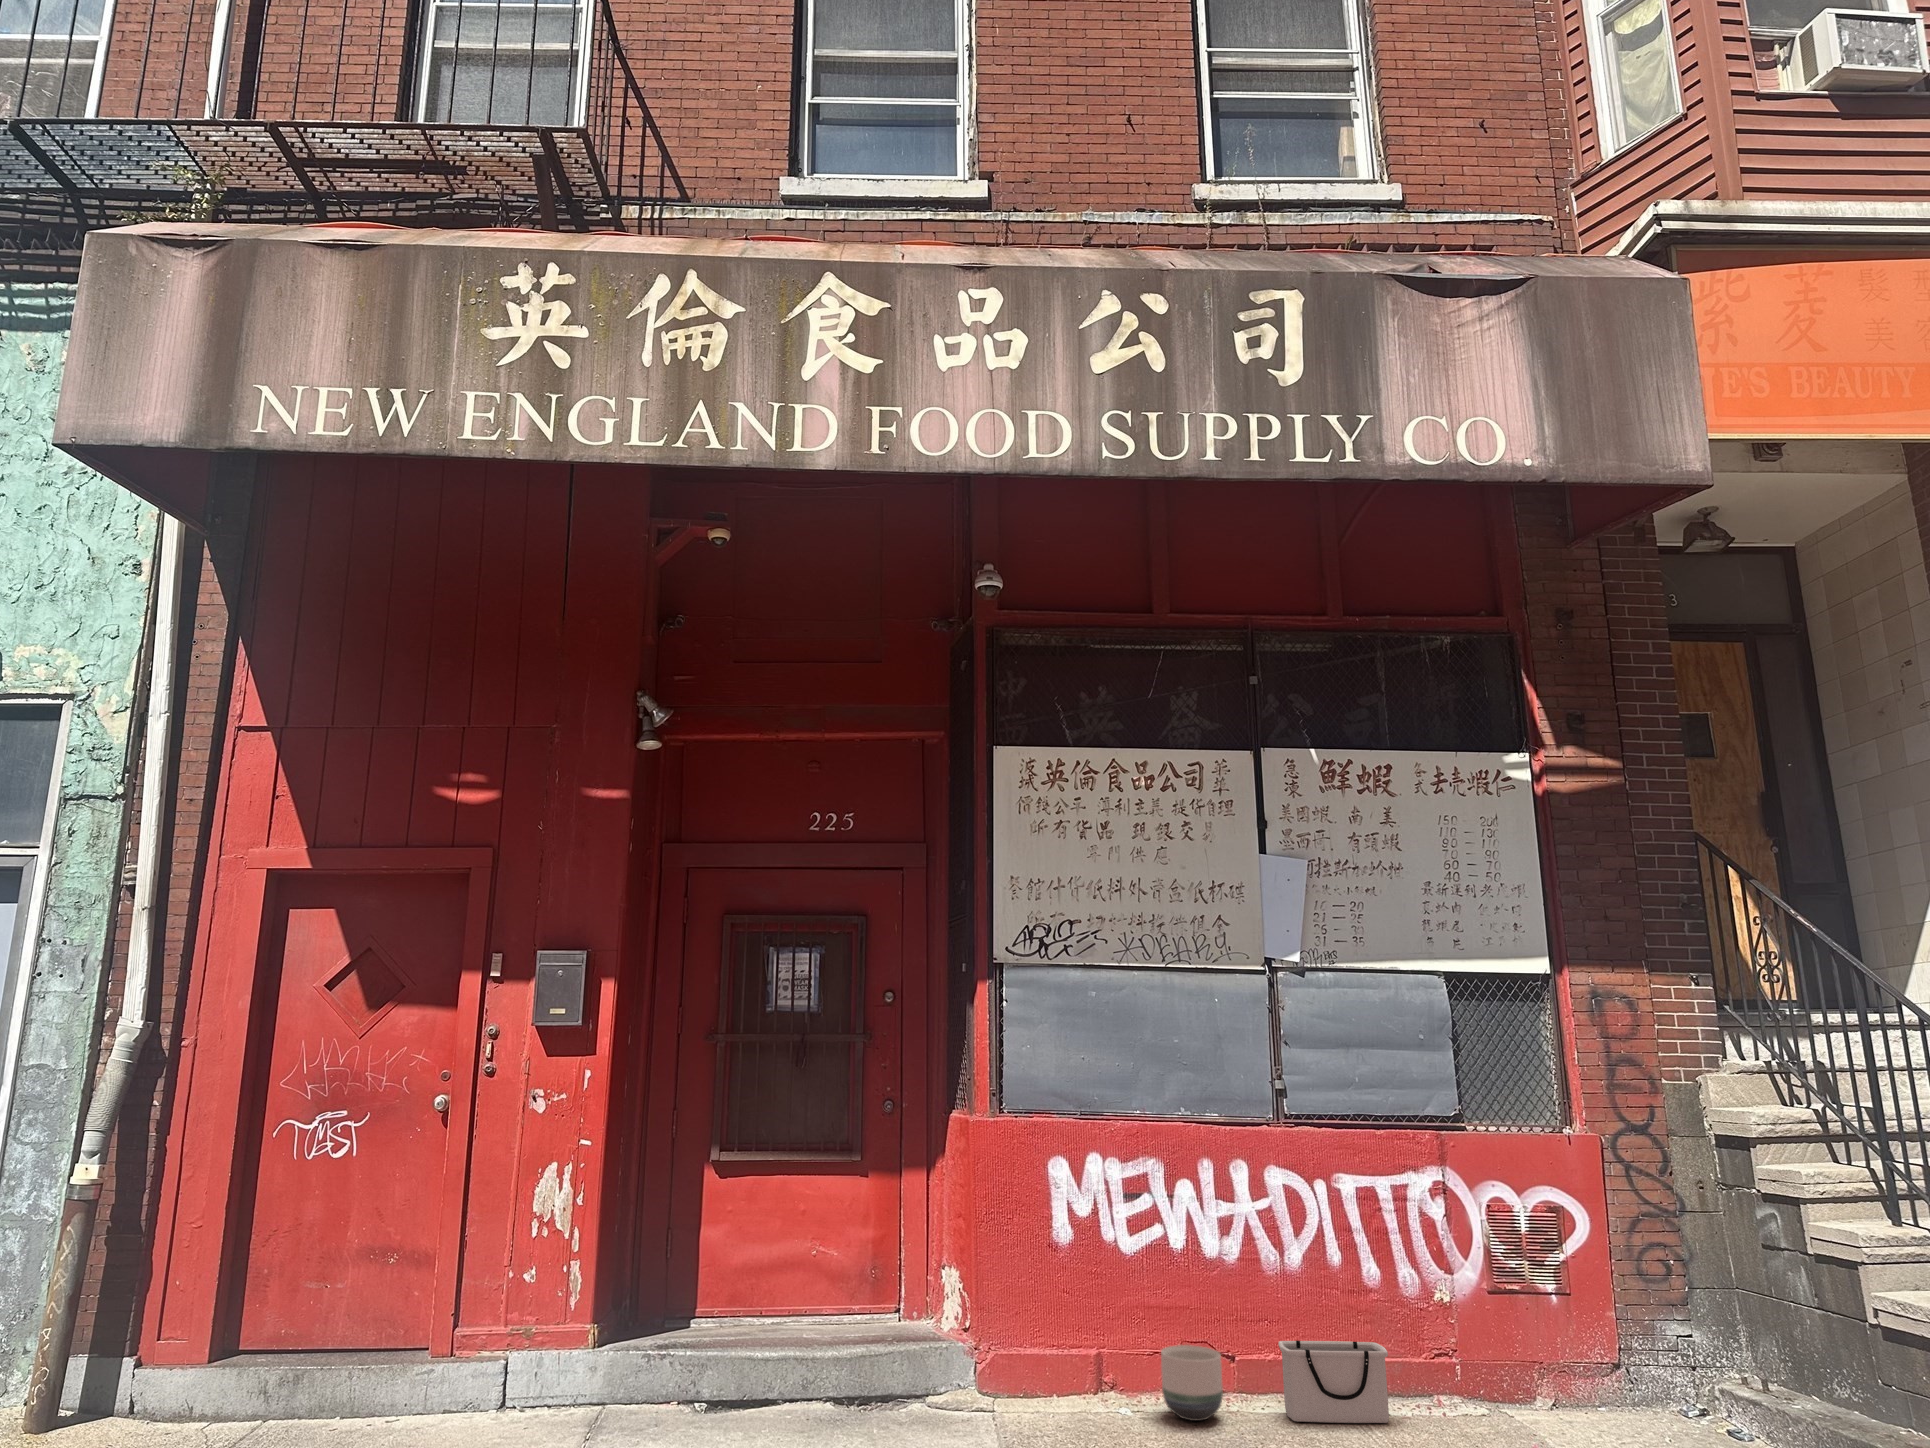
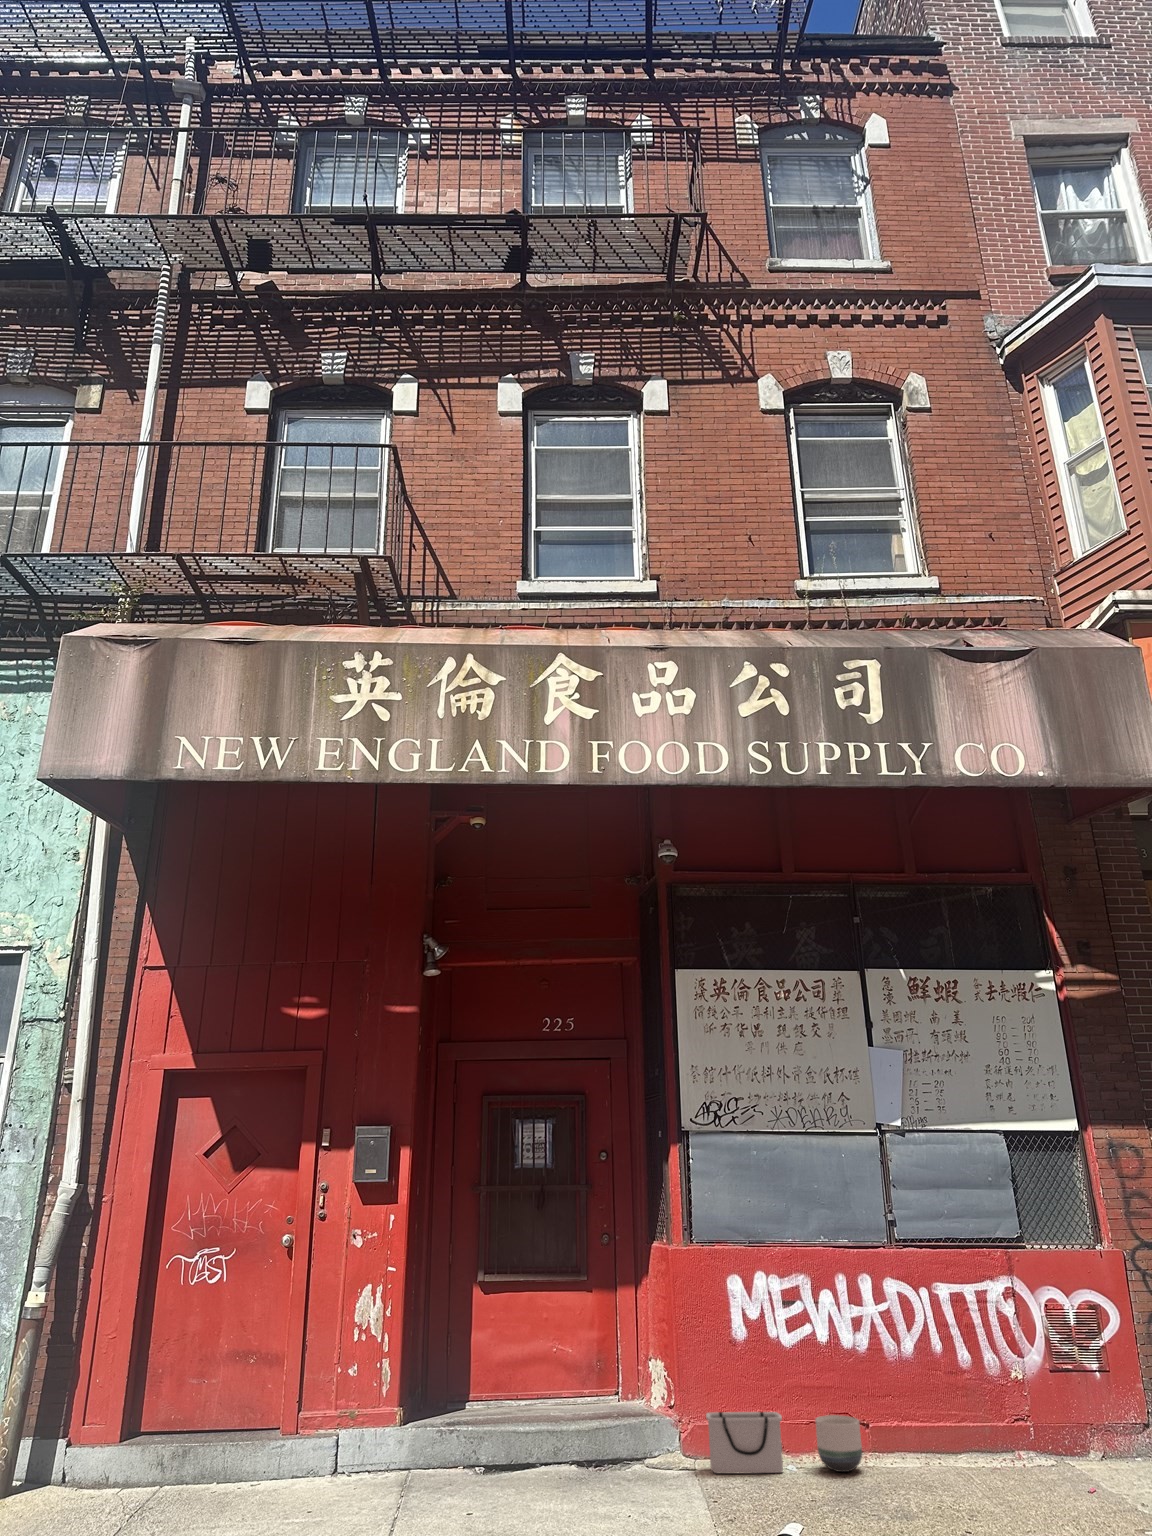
storage bin: present [1278,1341,1389,1423] -> present [706,1412,783,1474]

